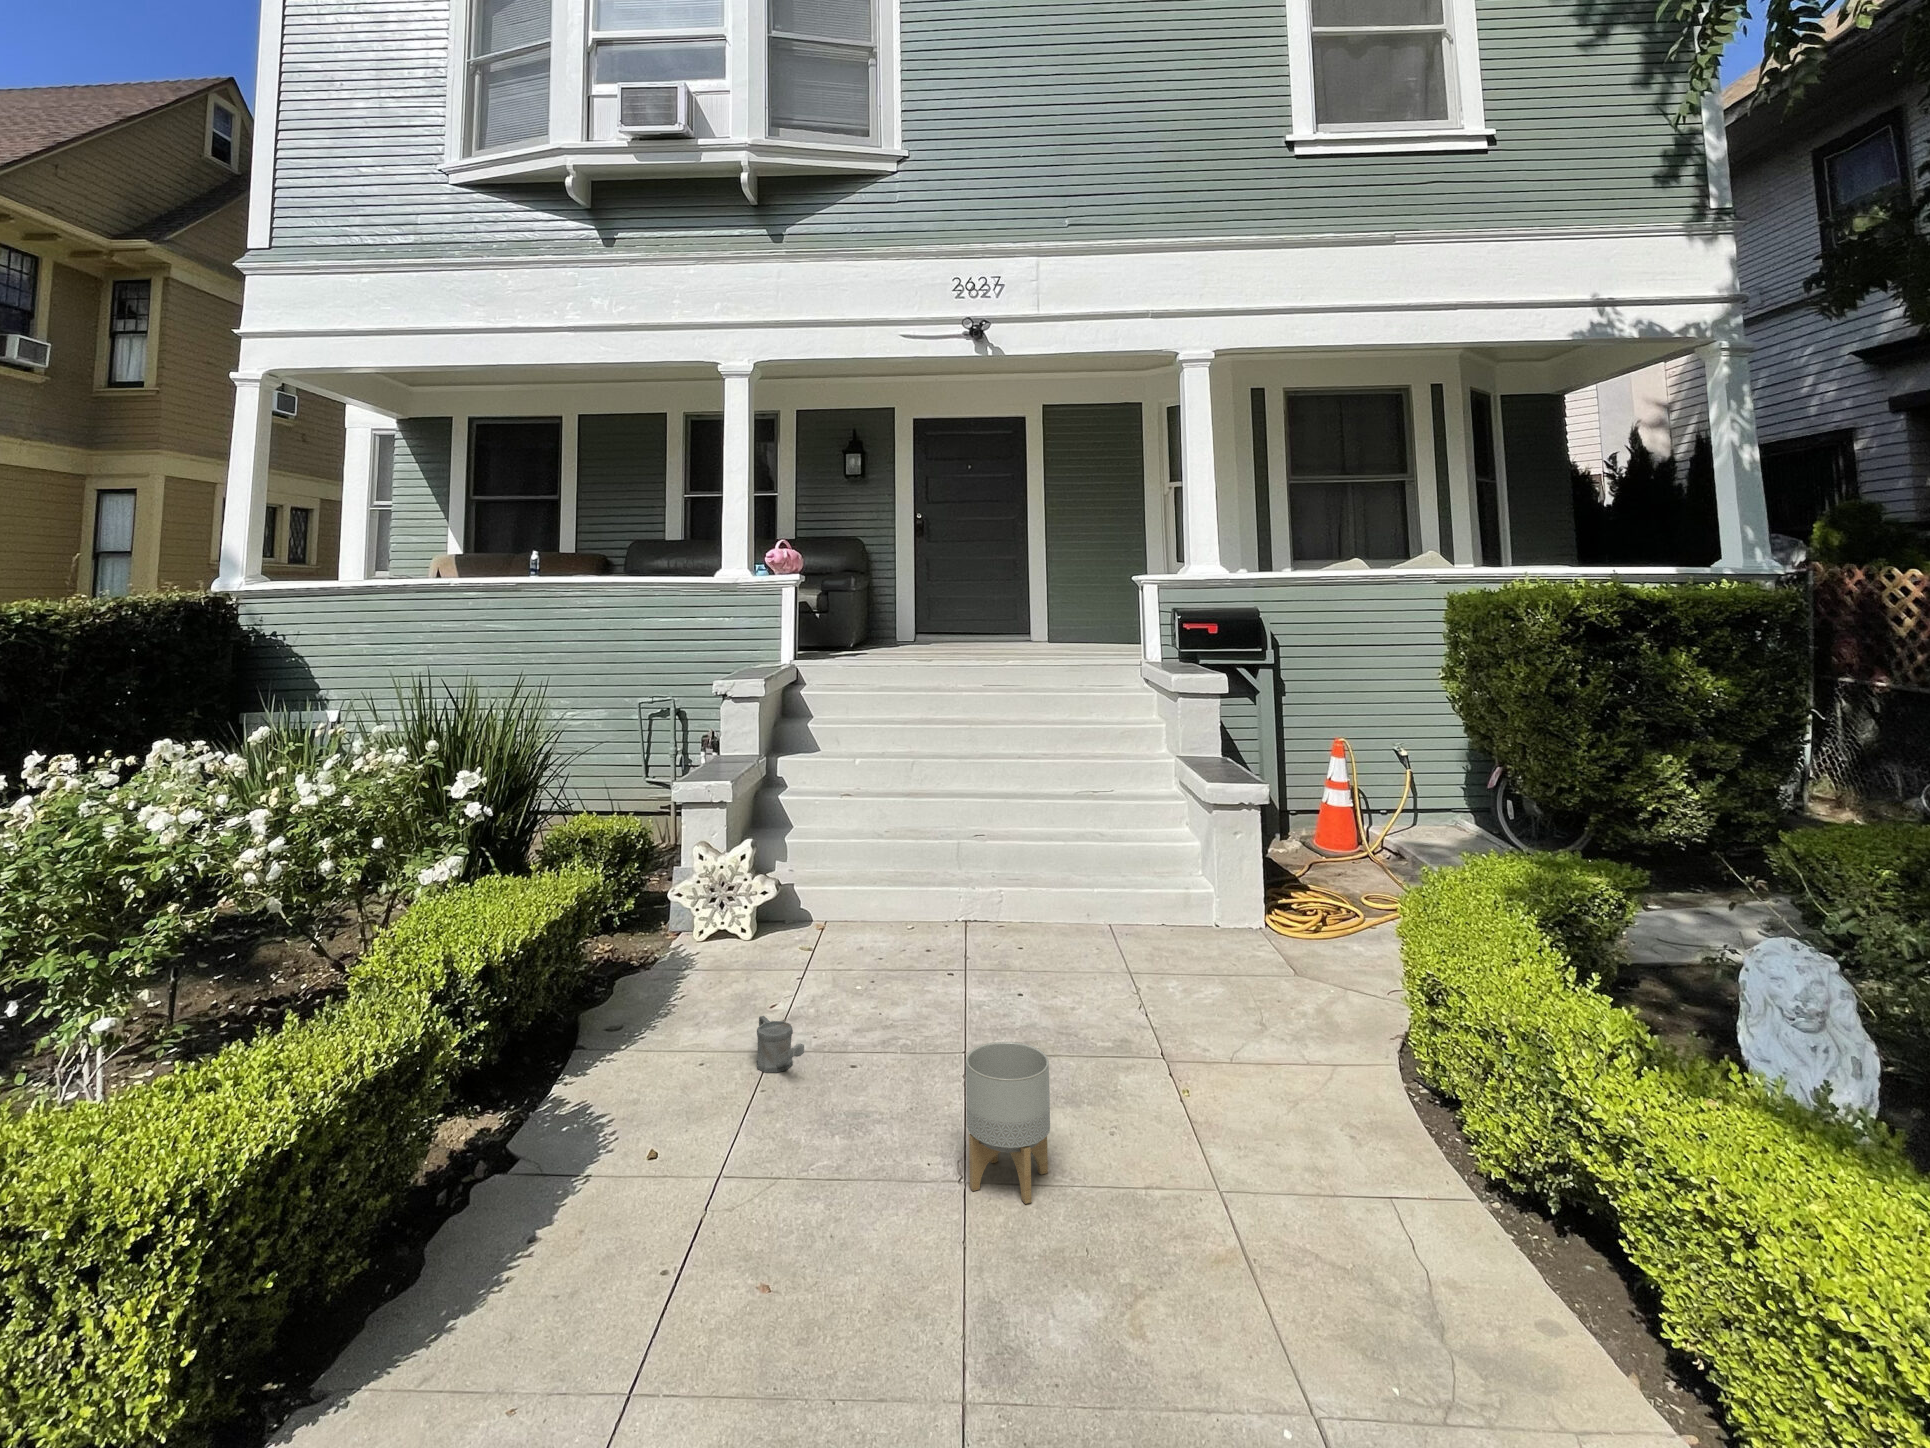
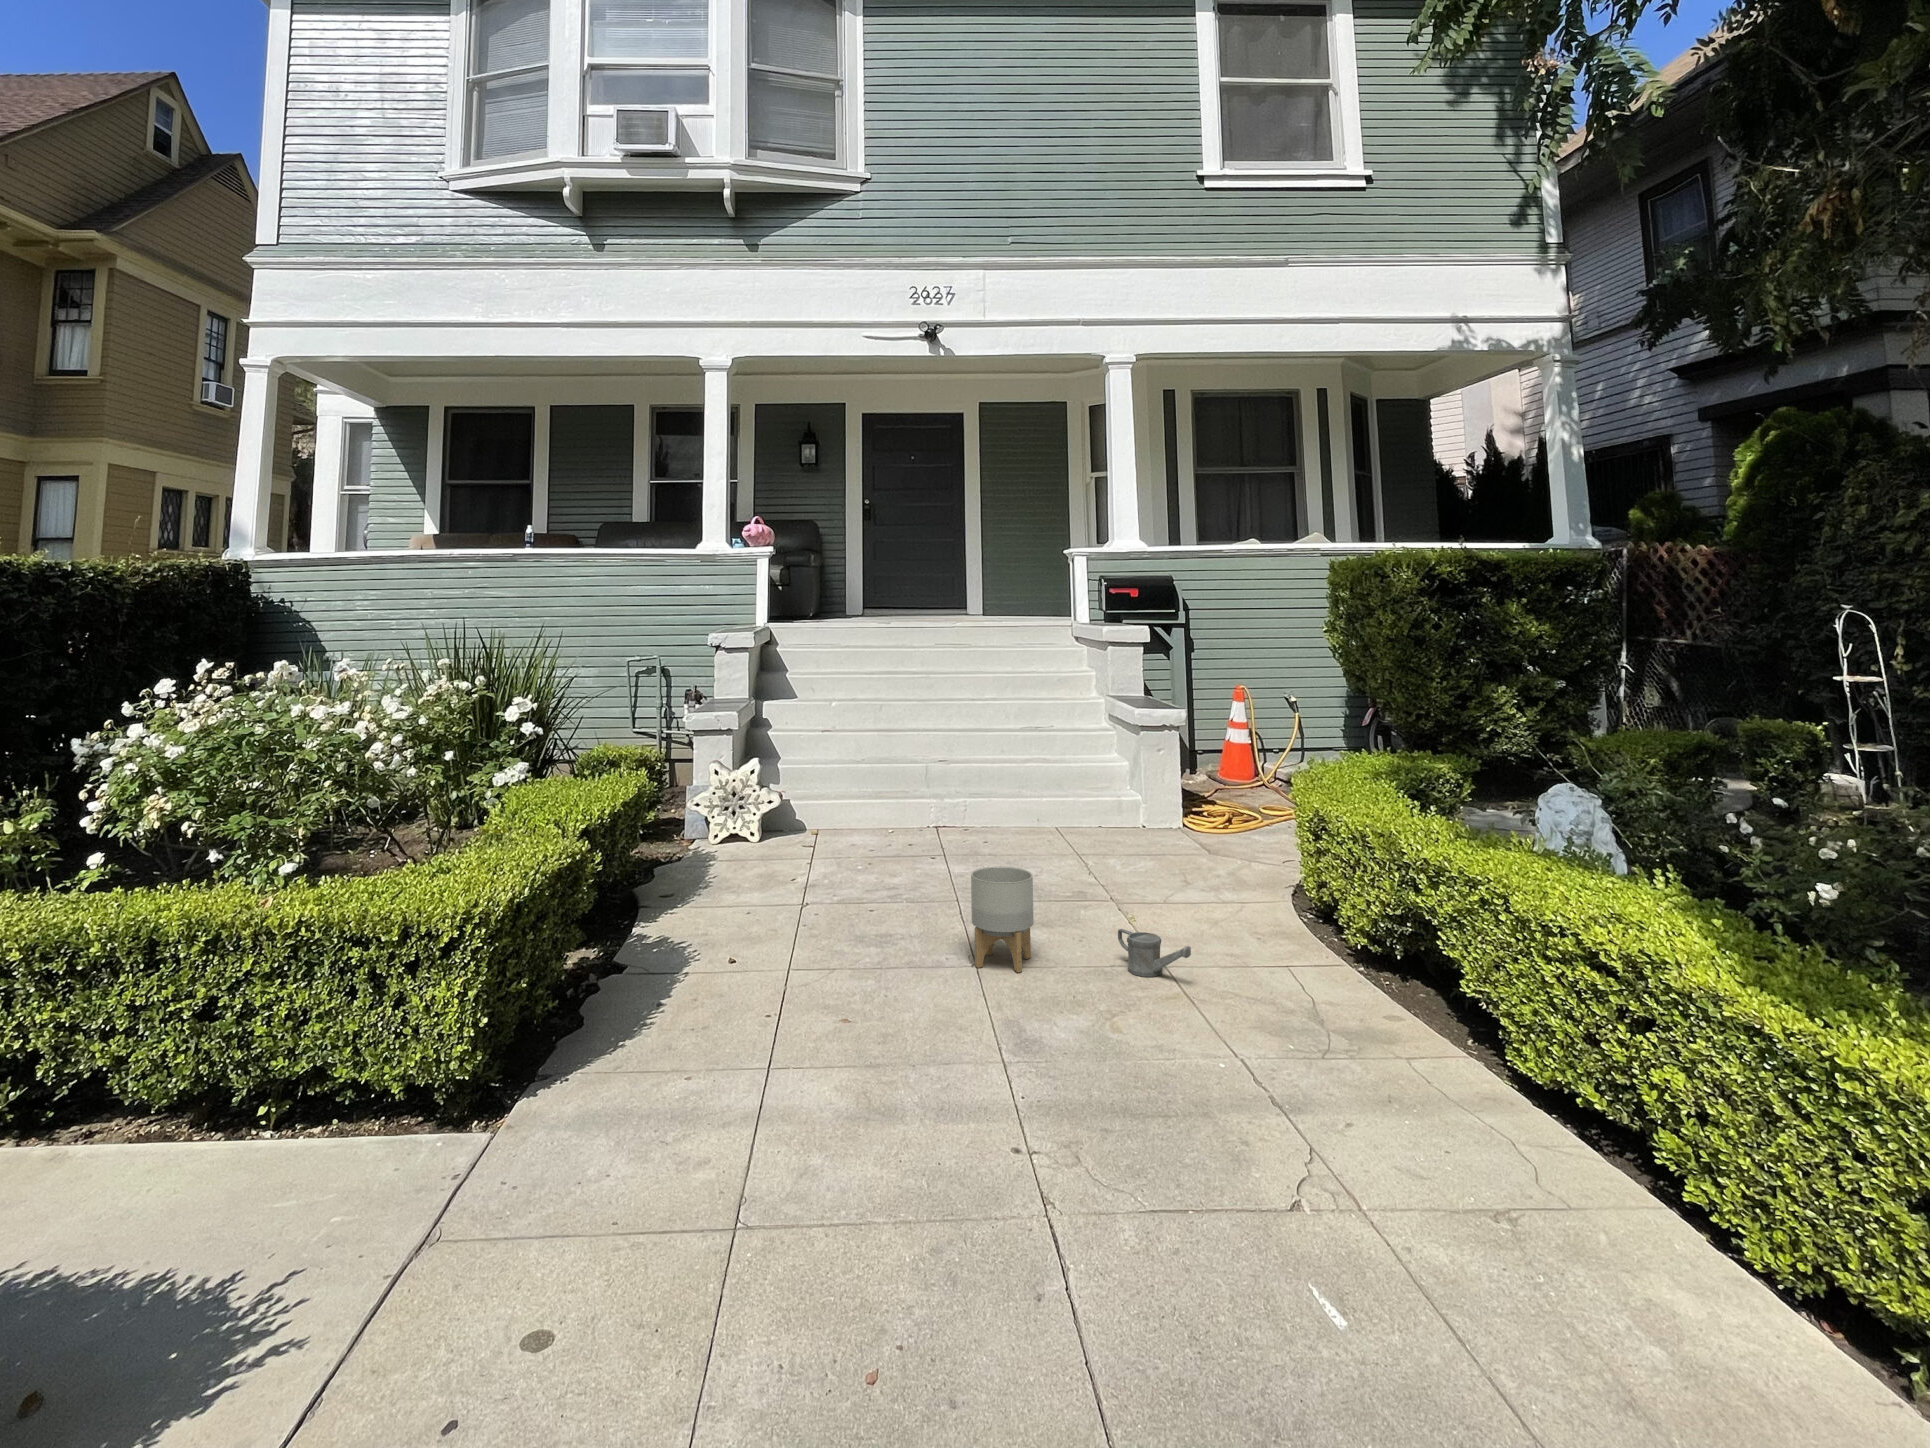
watering can: present [757,1016,804,1073] -> present [1118,929,1191,977]

